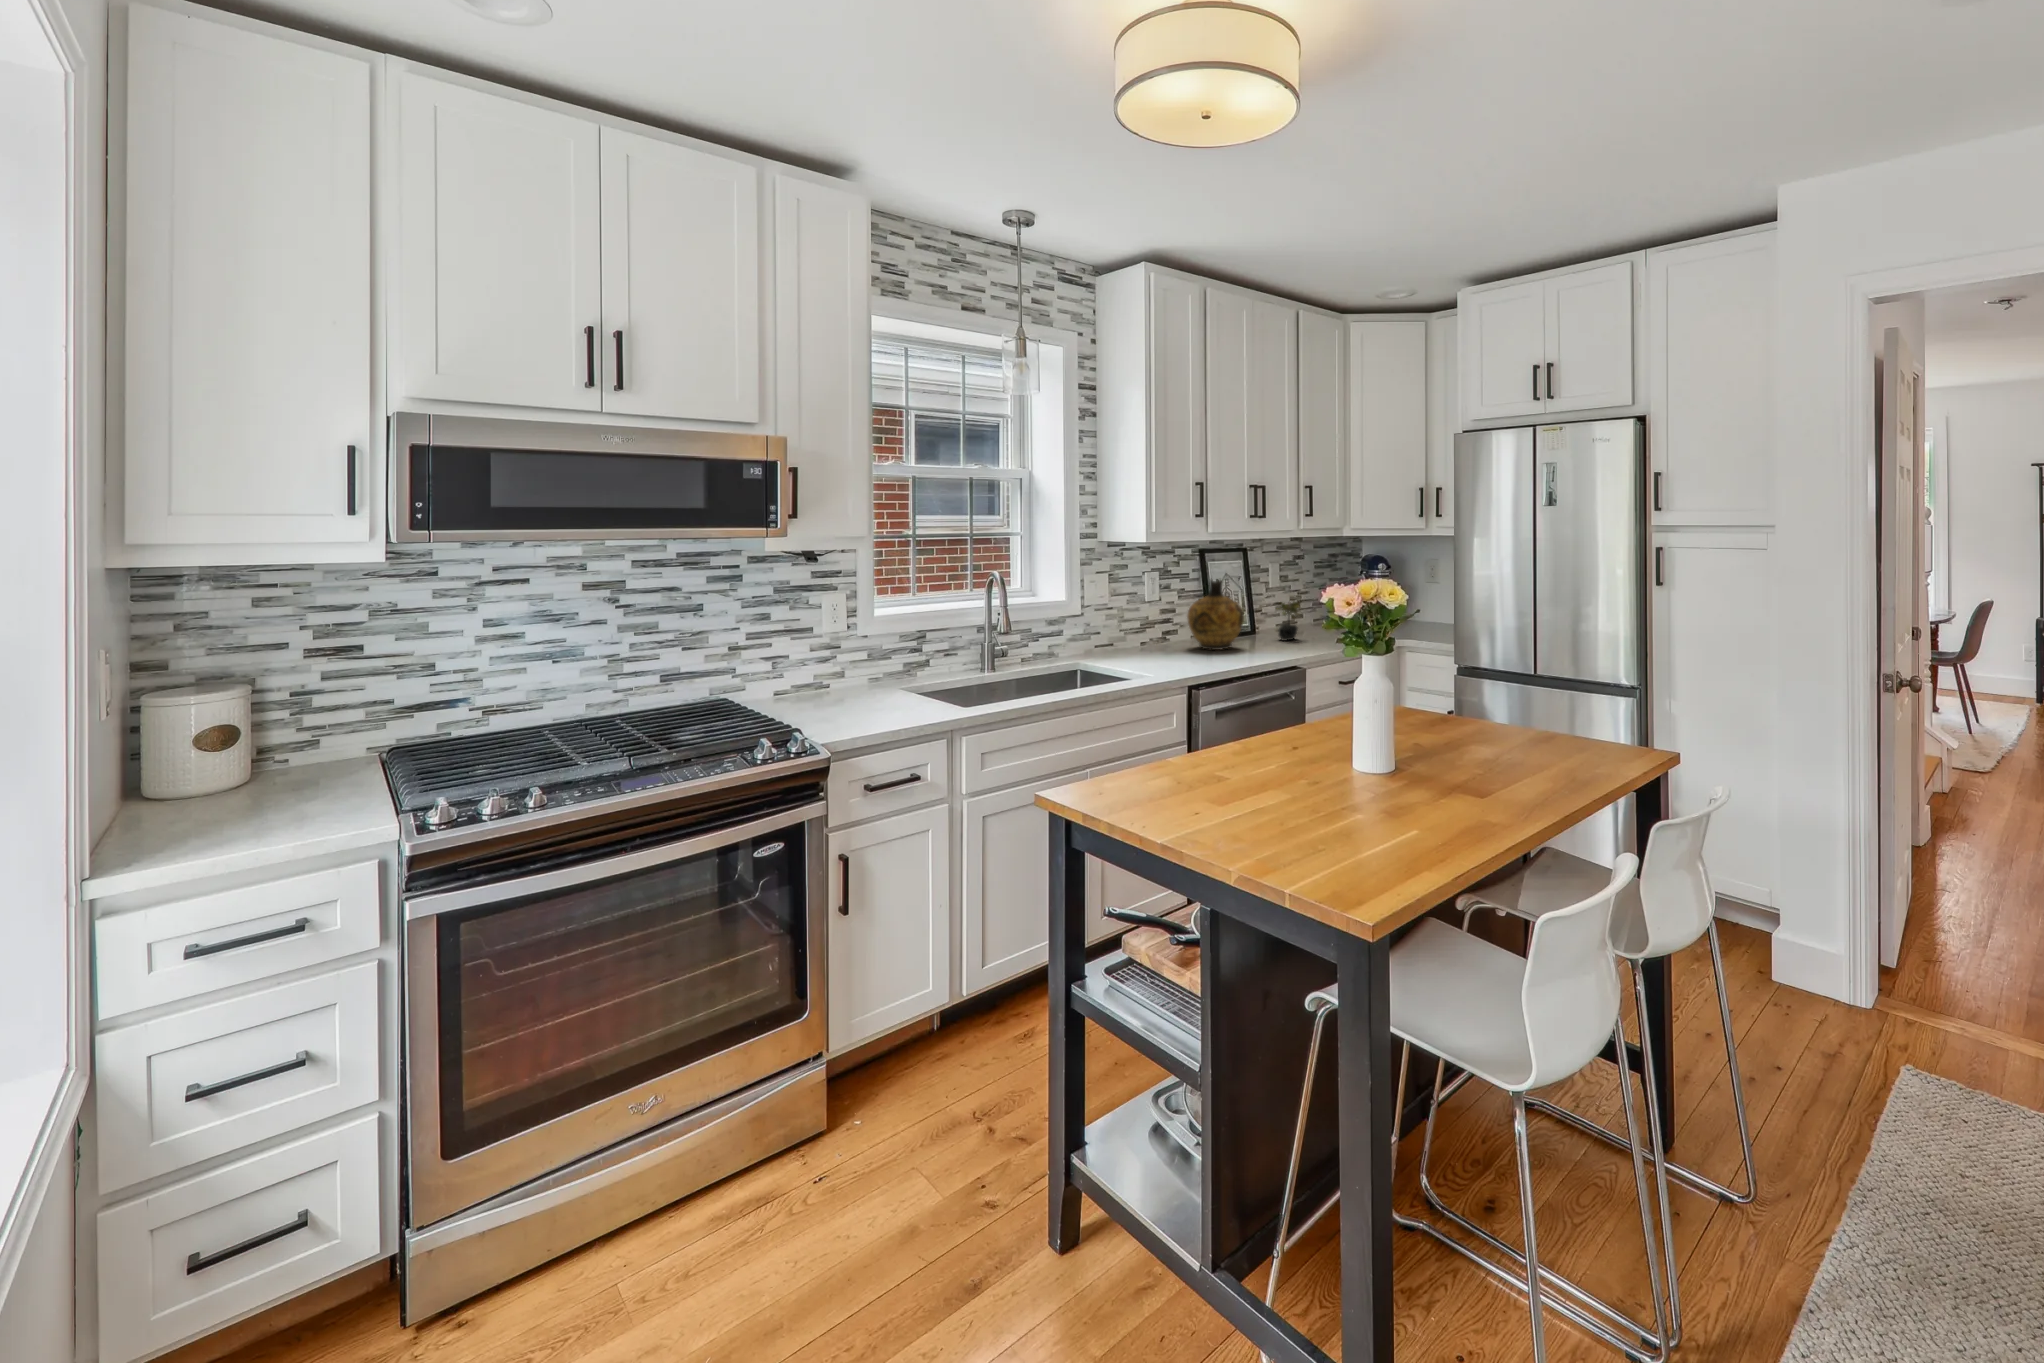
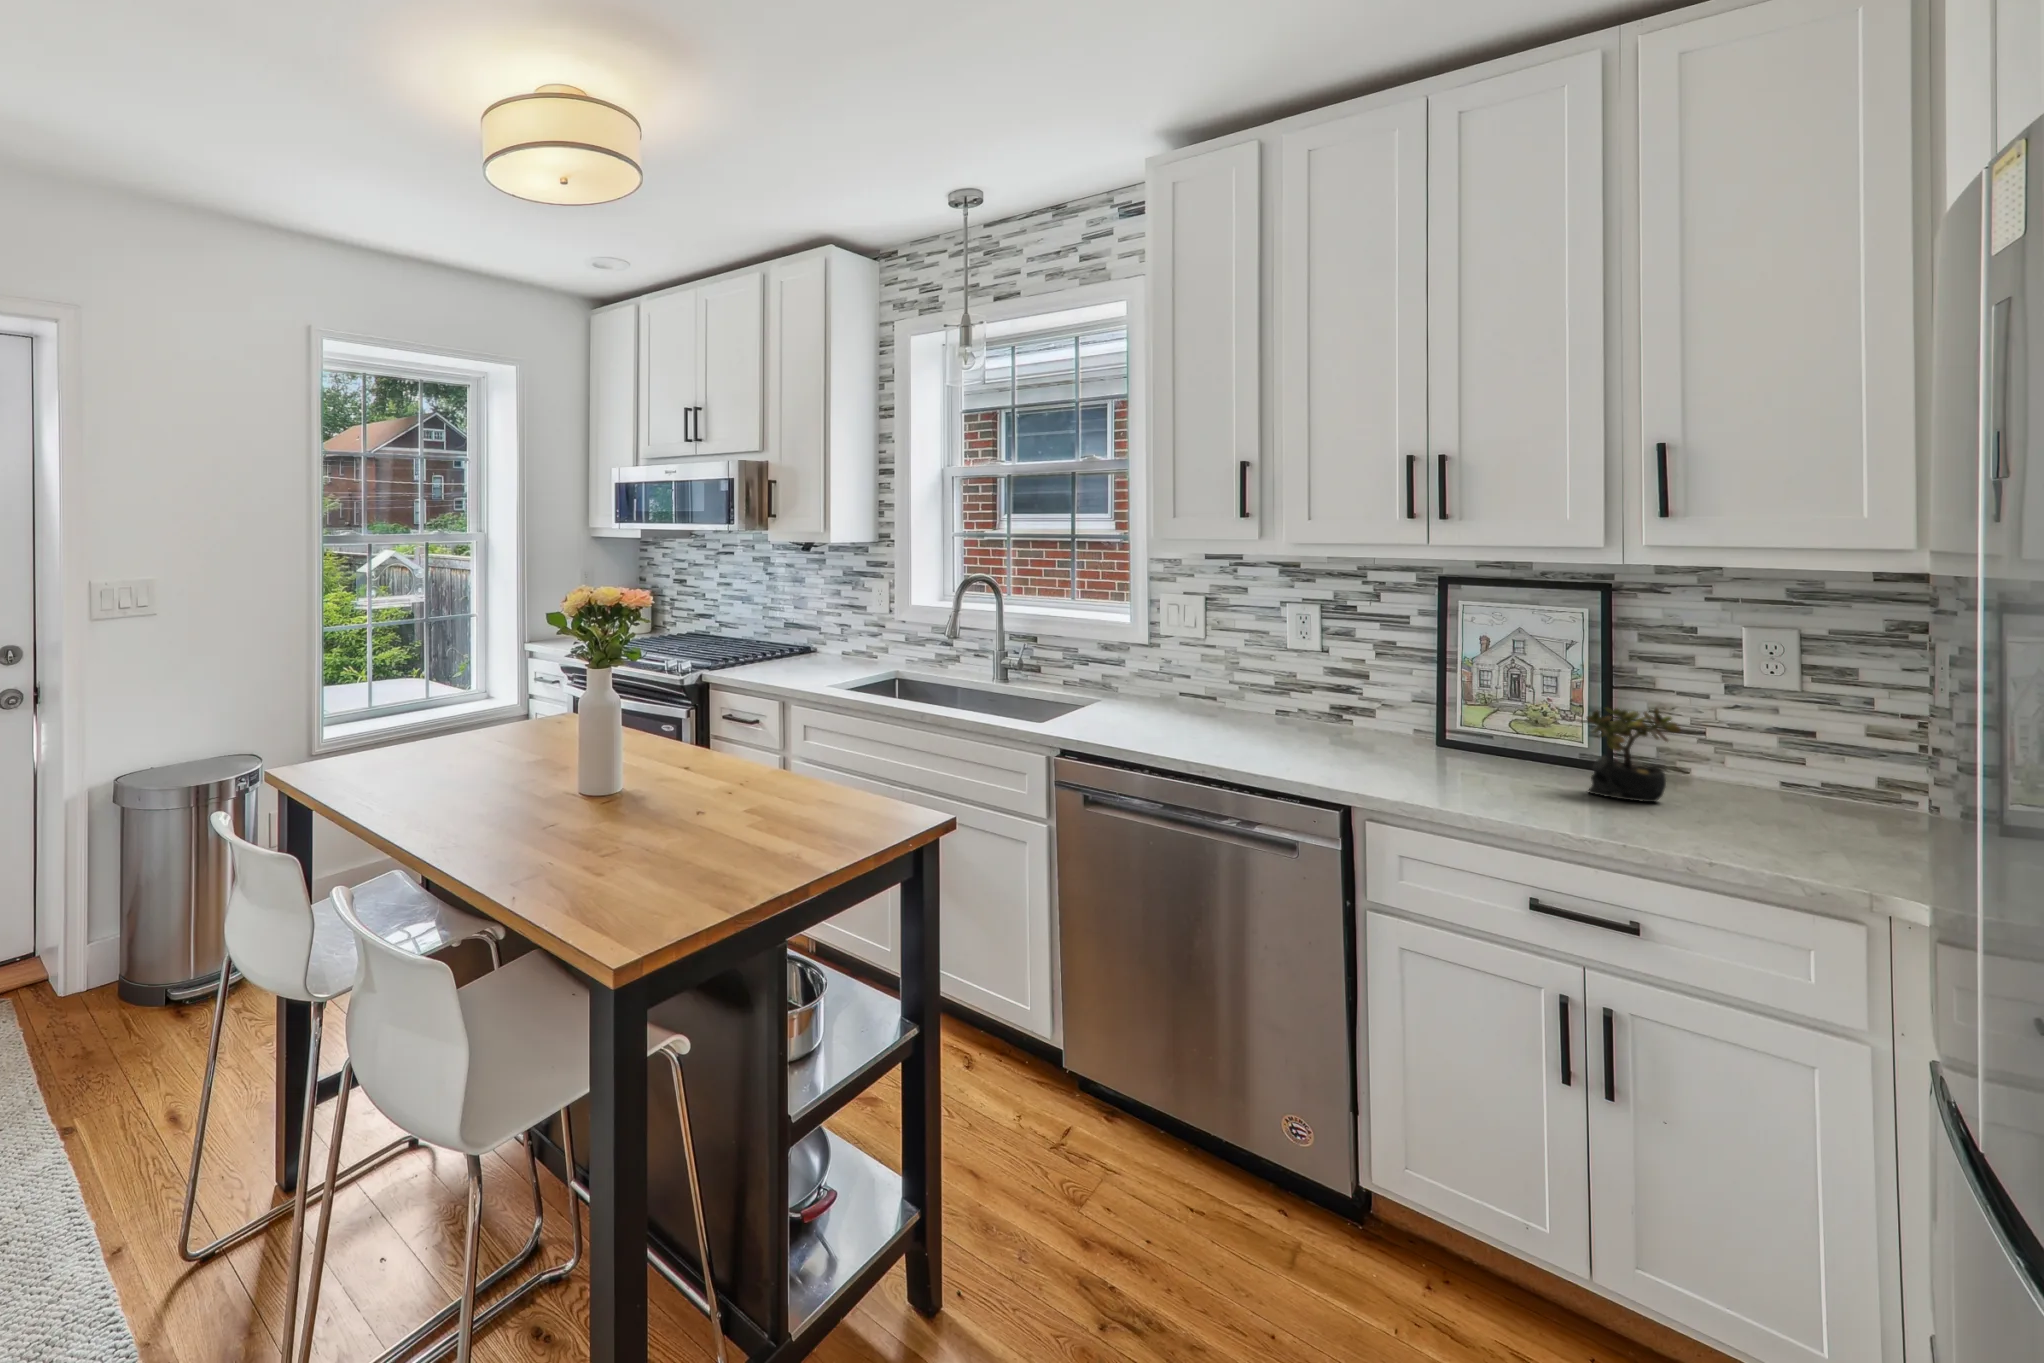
ceramic jug: present [1187,580,1244,650] -> none [1310,622,1435,757]

